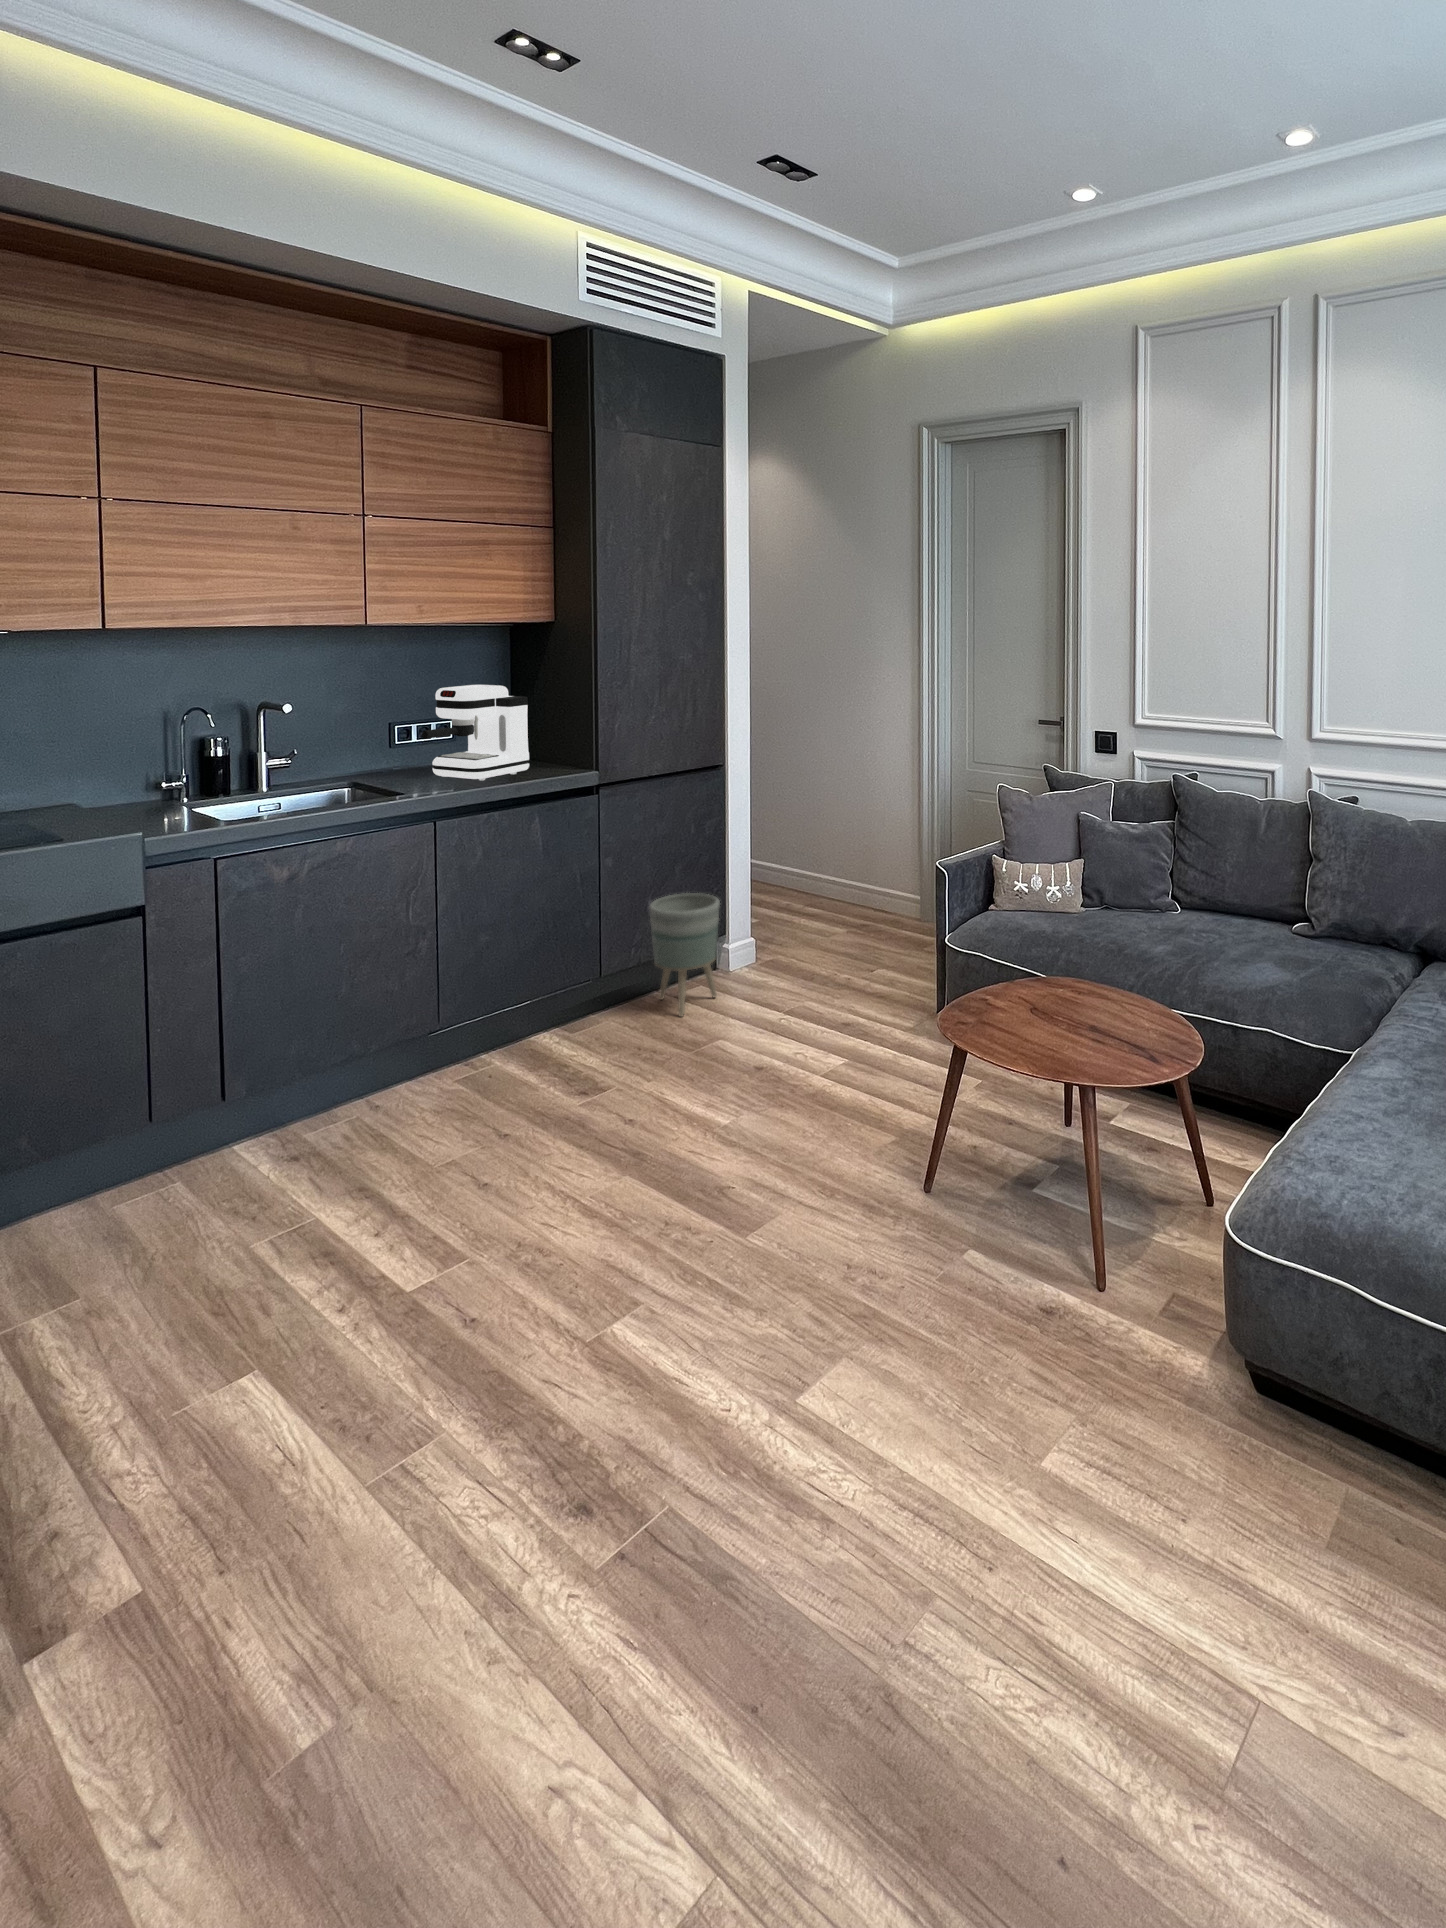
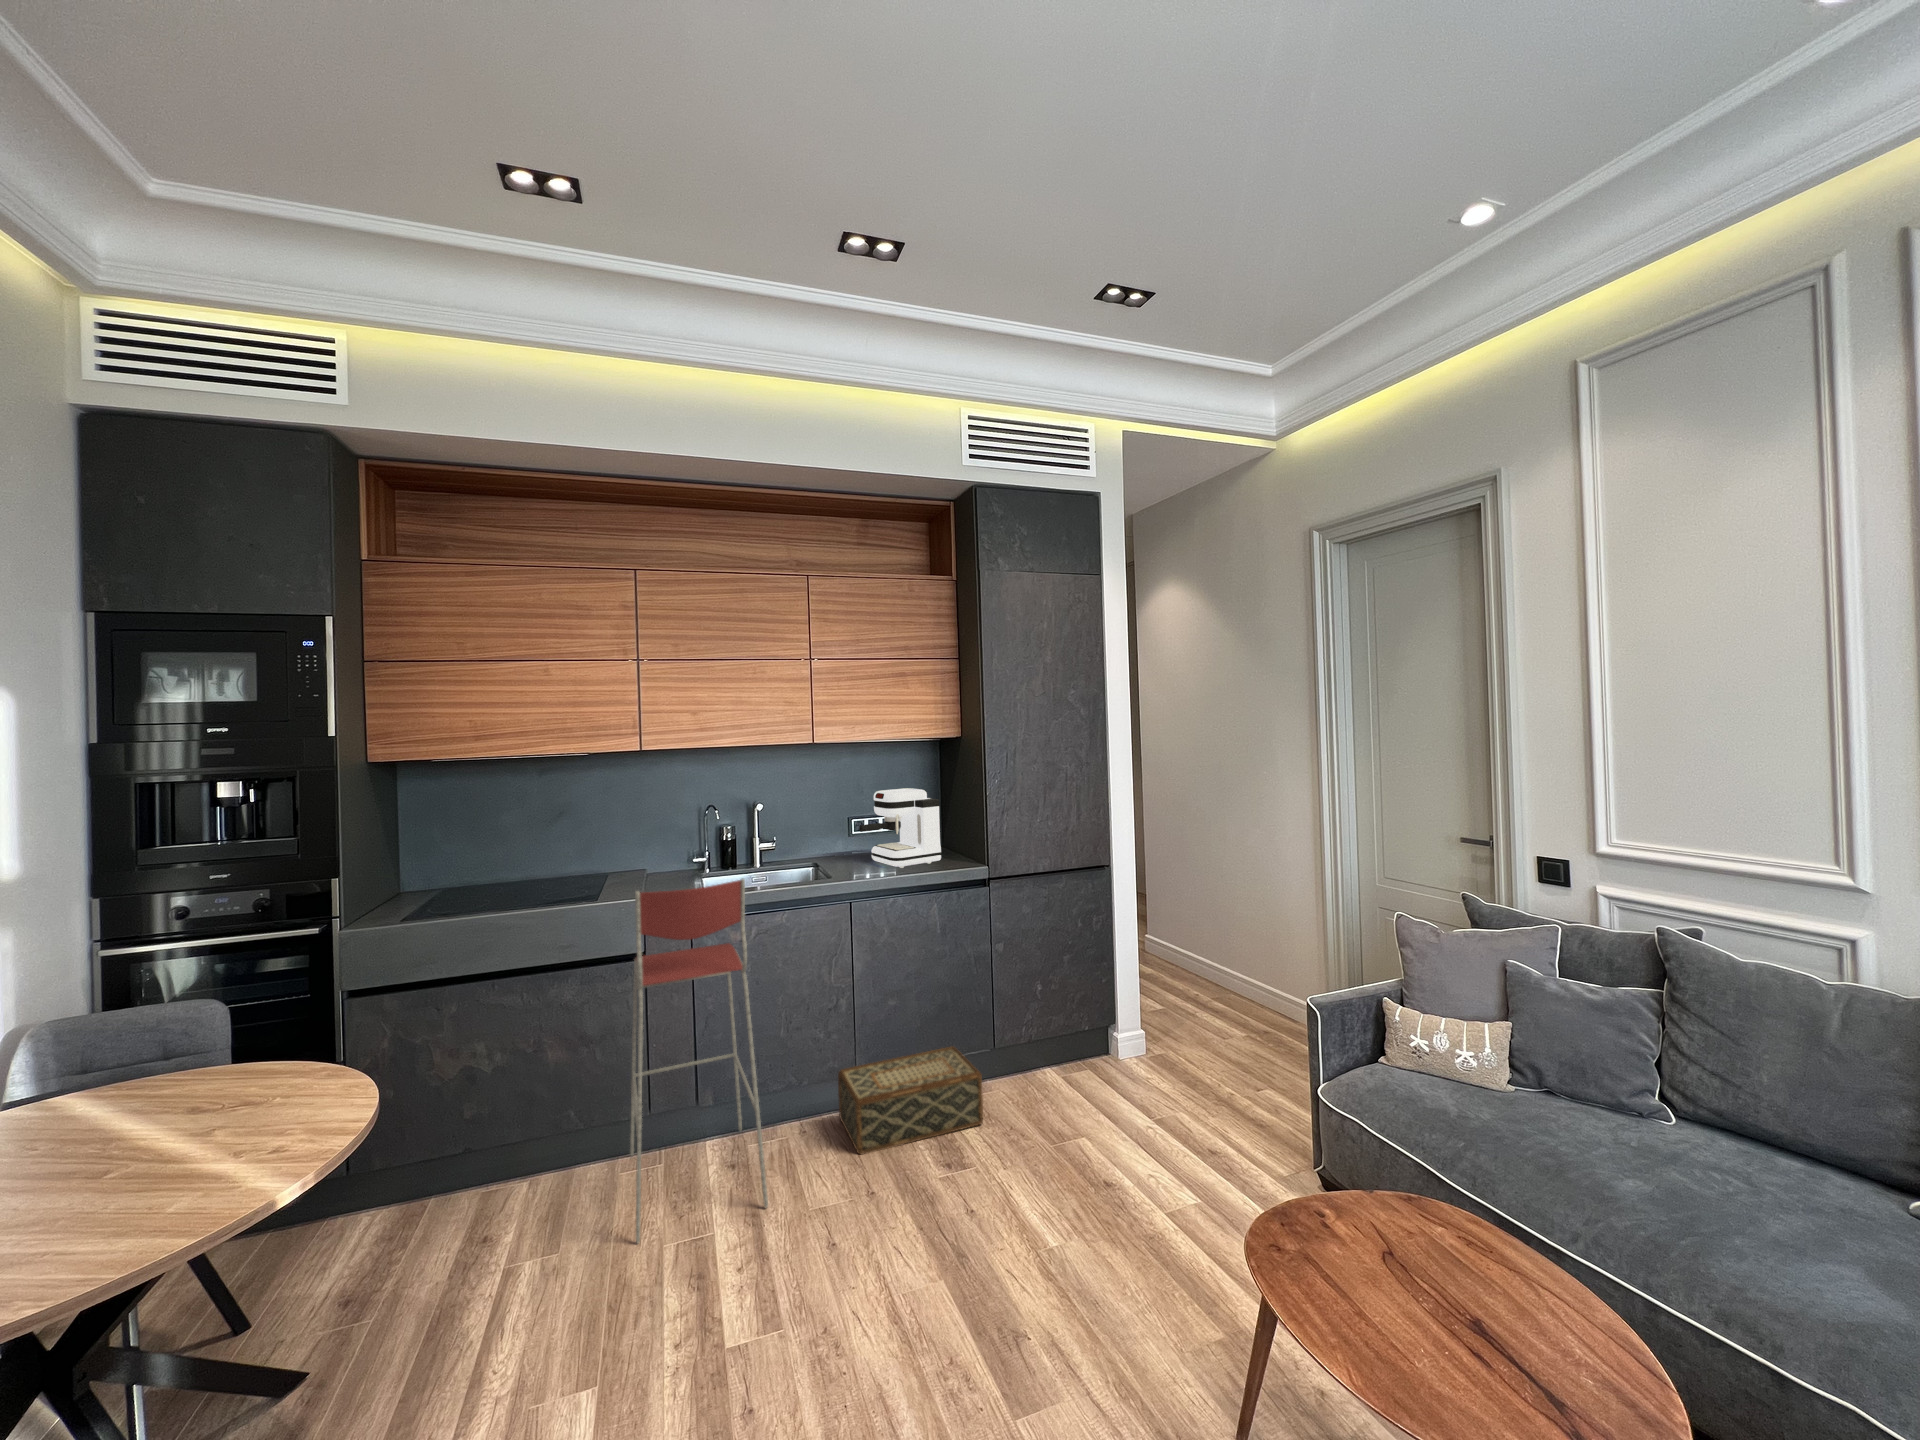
bar stool: none [131,789,384,1247] -> present [630,879,768,1243]
planter: present [649,893,720,1017] -> none [1035,982,1099,1100]
woven basket: none [422,979,607,1108] -> present [838,1046,983,1155]

